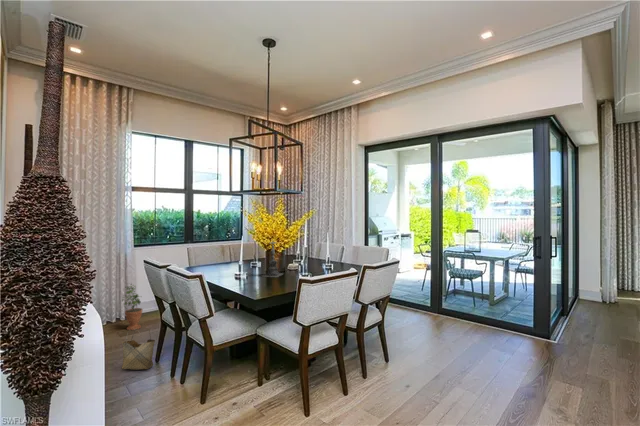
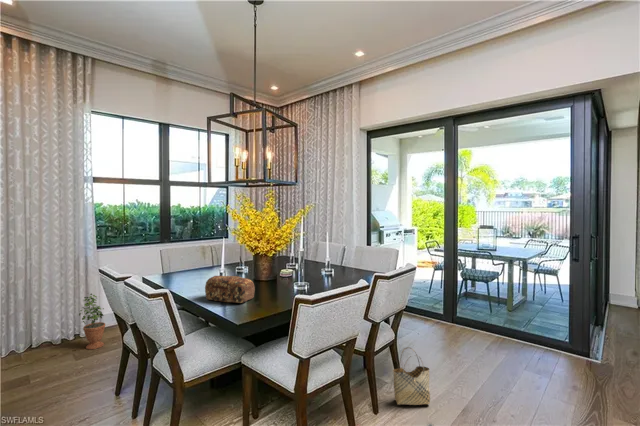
candle holder: present [262,242,282,277] -> none [246,239,275,289]
bread loaf: none [229,266,268,287] -> present [205,276,255,303]
woven basket: present [122,324,155,370] -> present [393,347,430,405]

